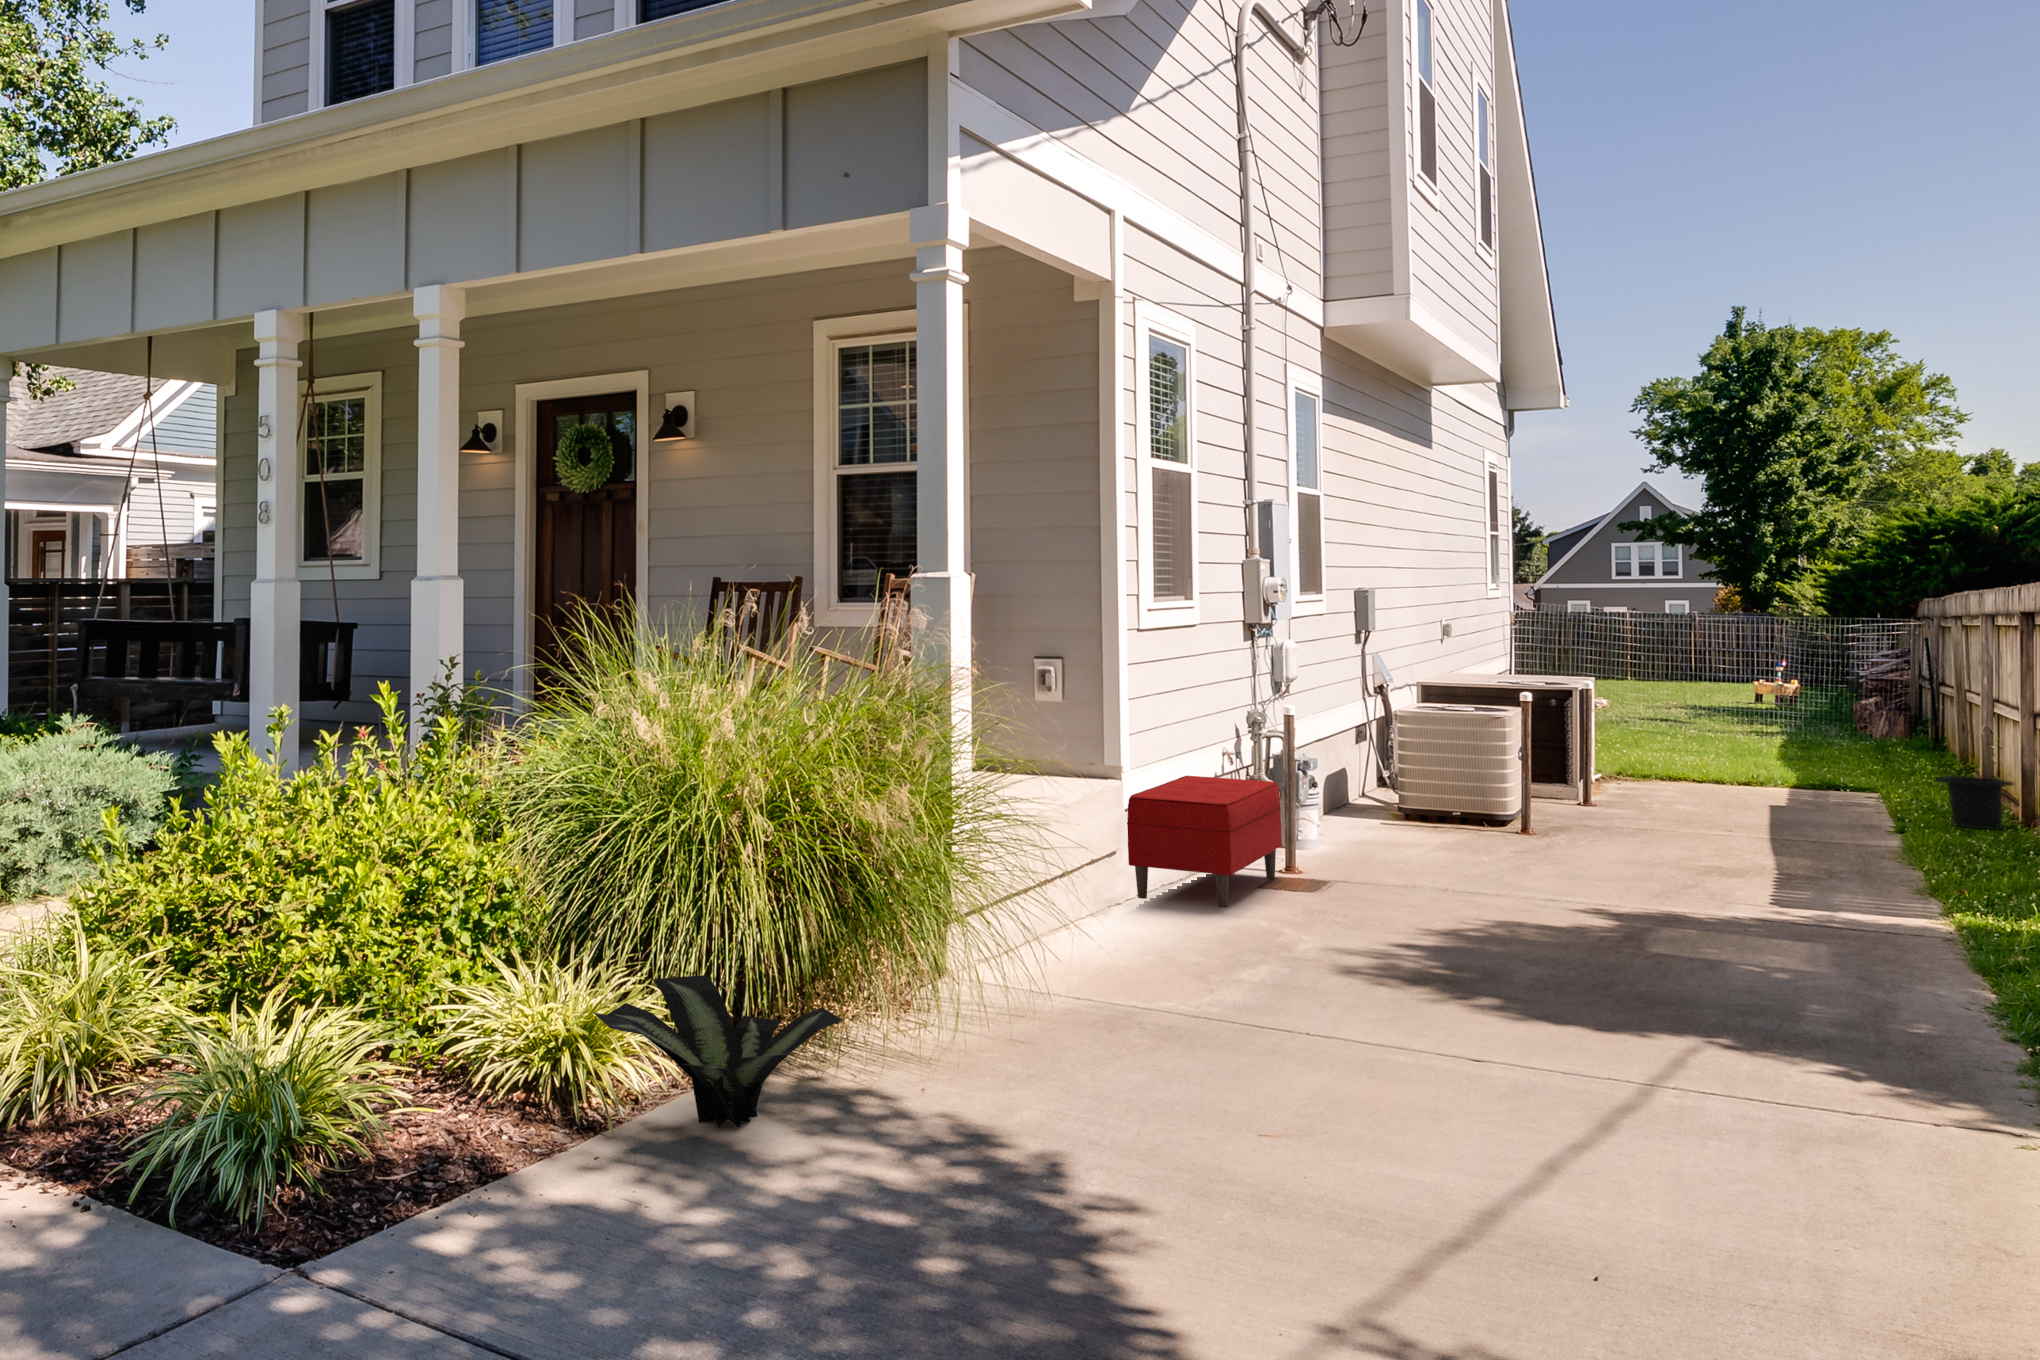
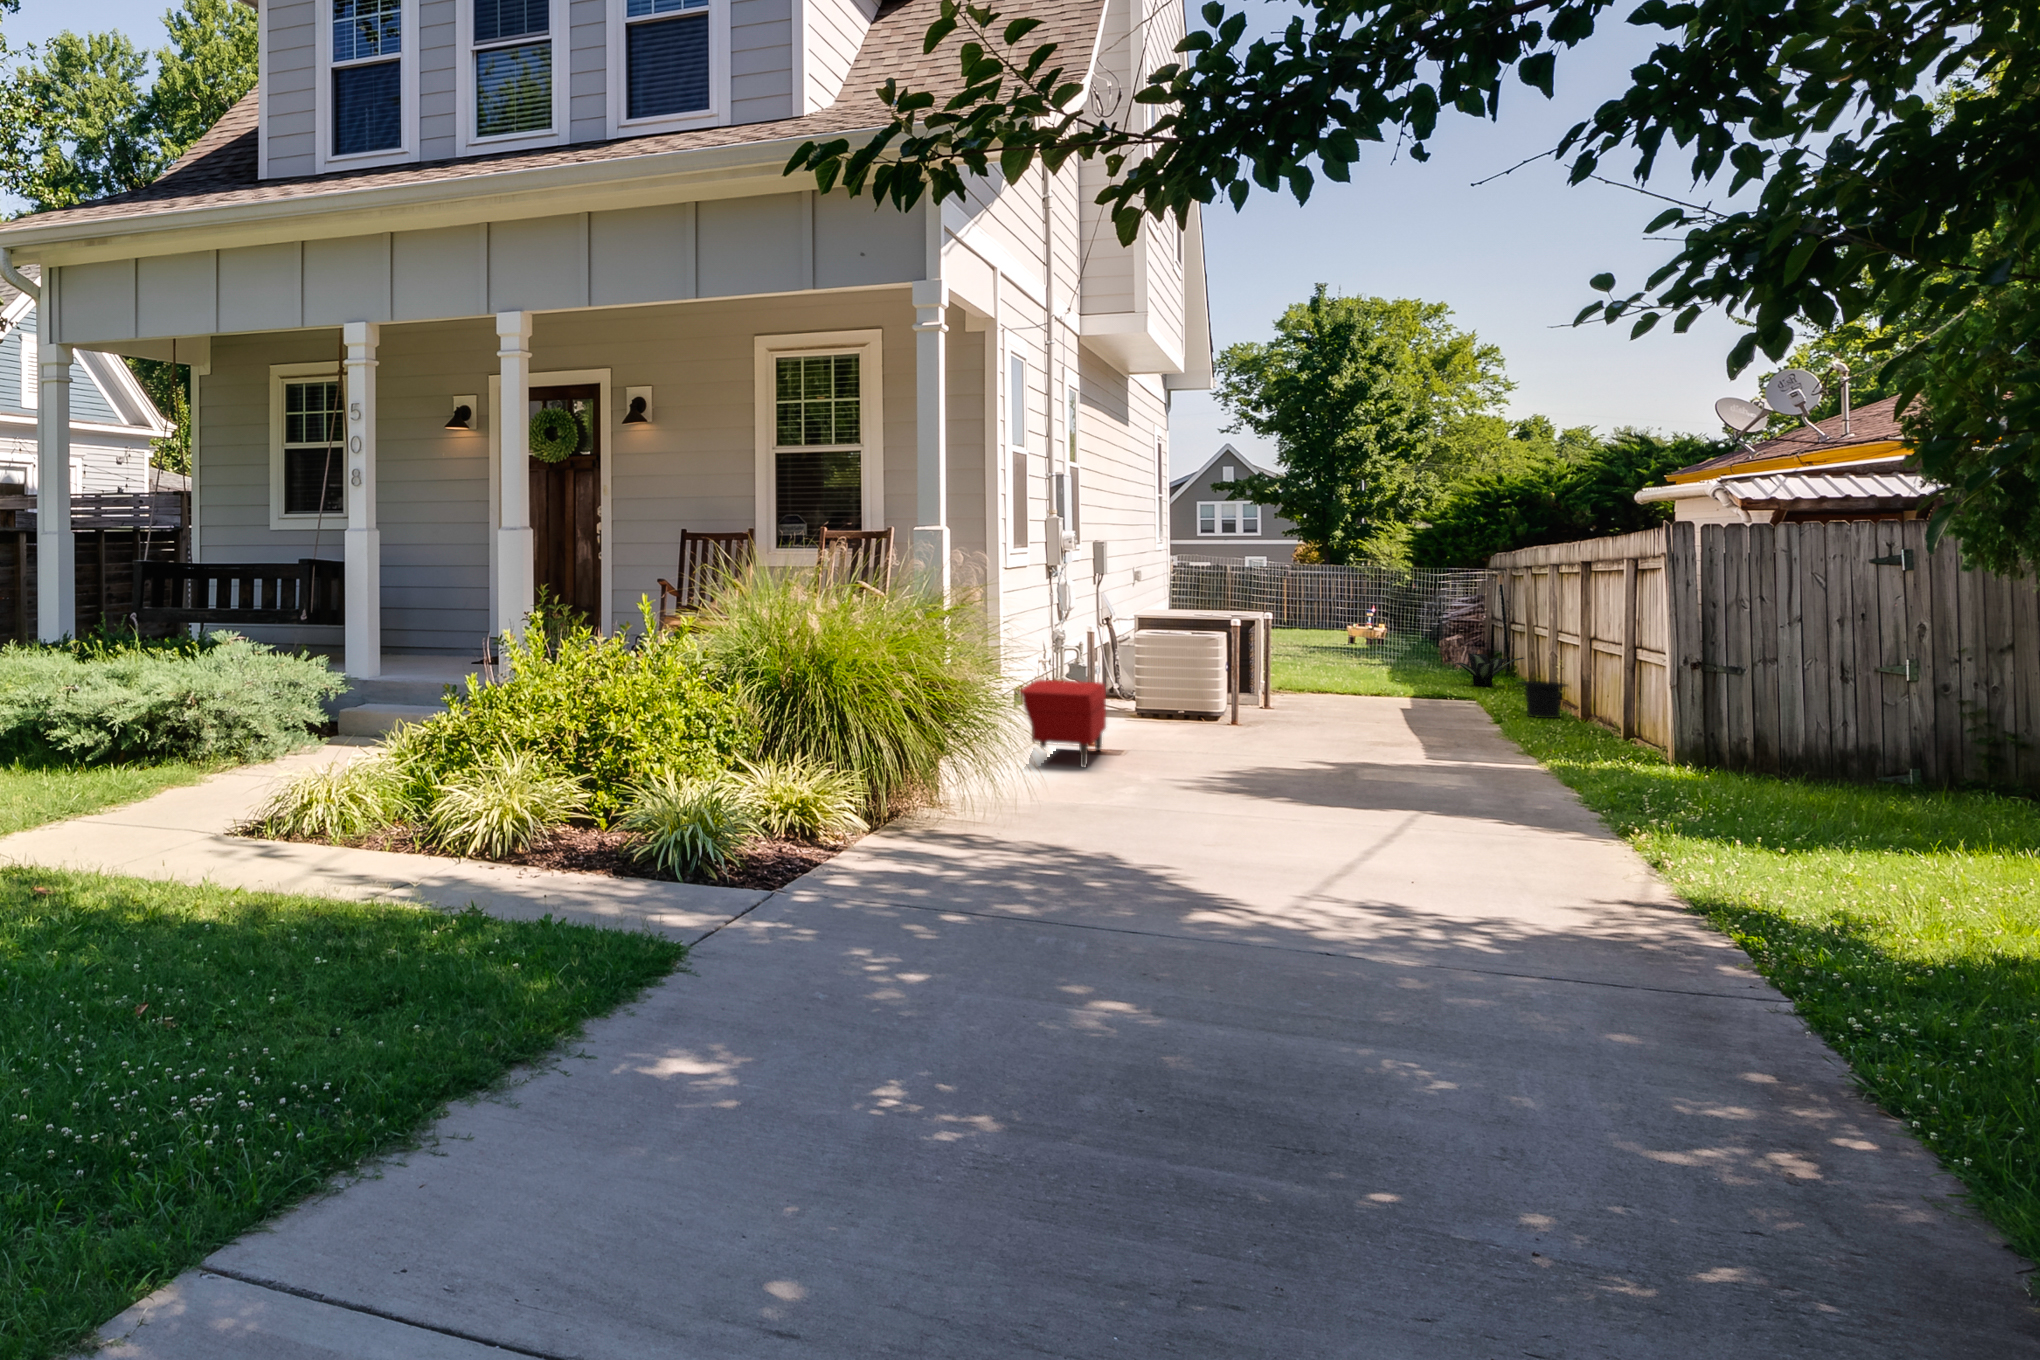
potted plant: present [594,975,843,1129] -> present [1450,654,1524,687]

